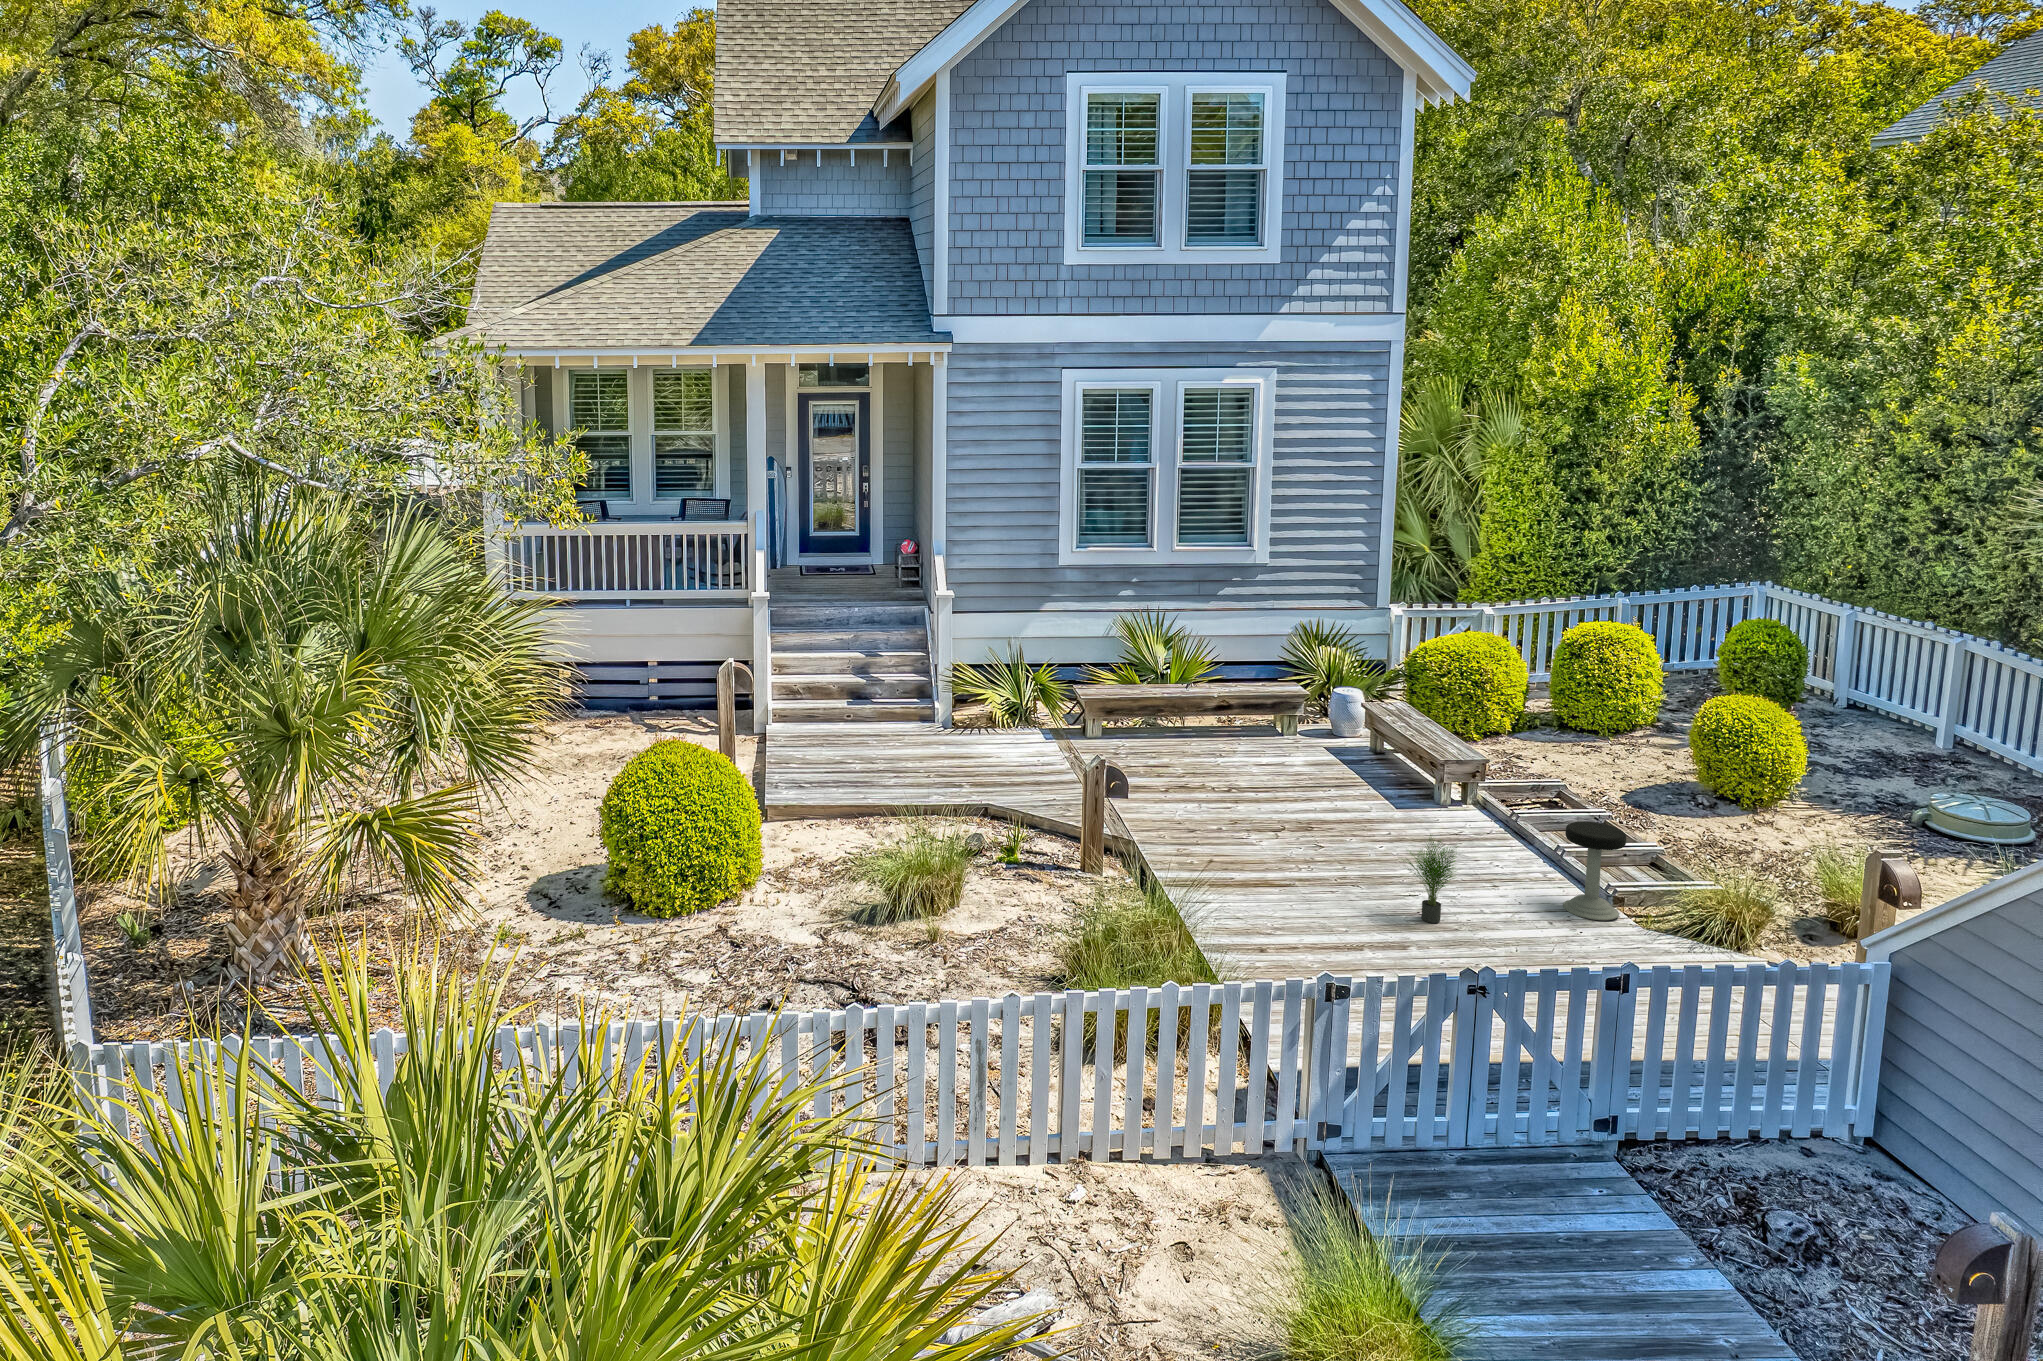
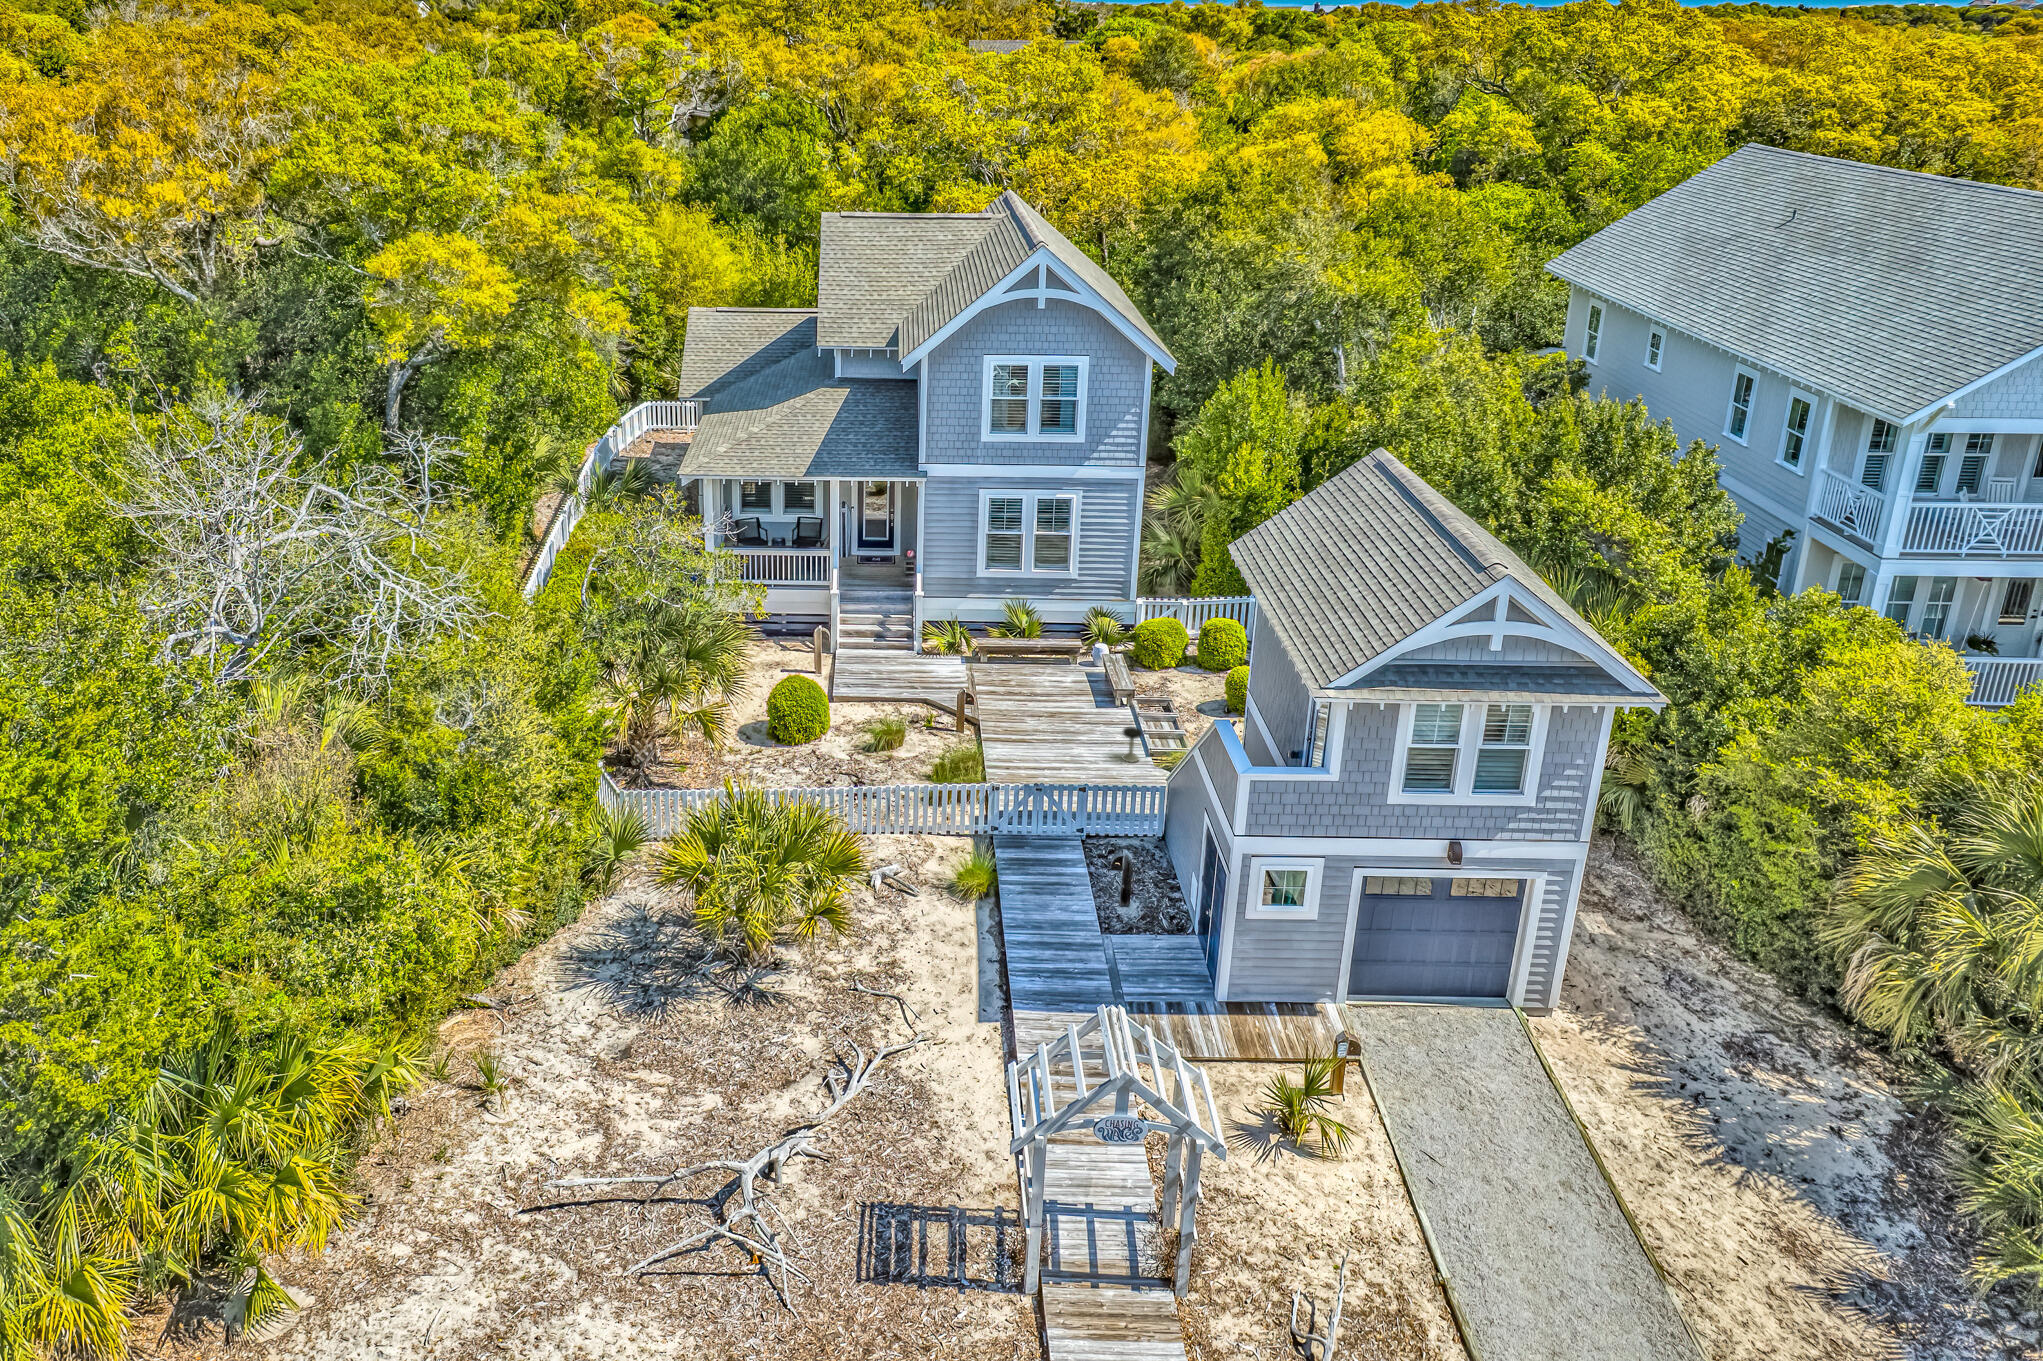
potted plant: present [1407,835,1458,923] -> none [1057,731,1077,762]

